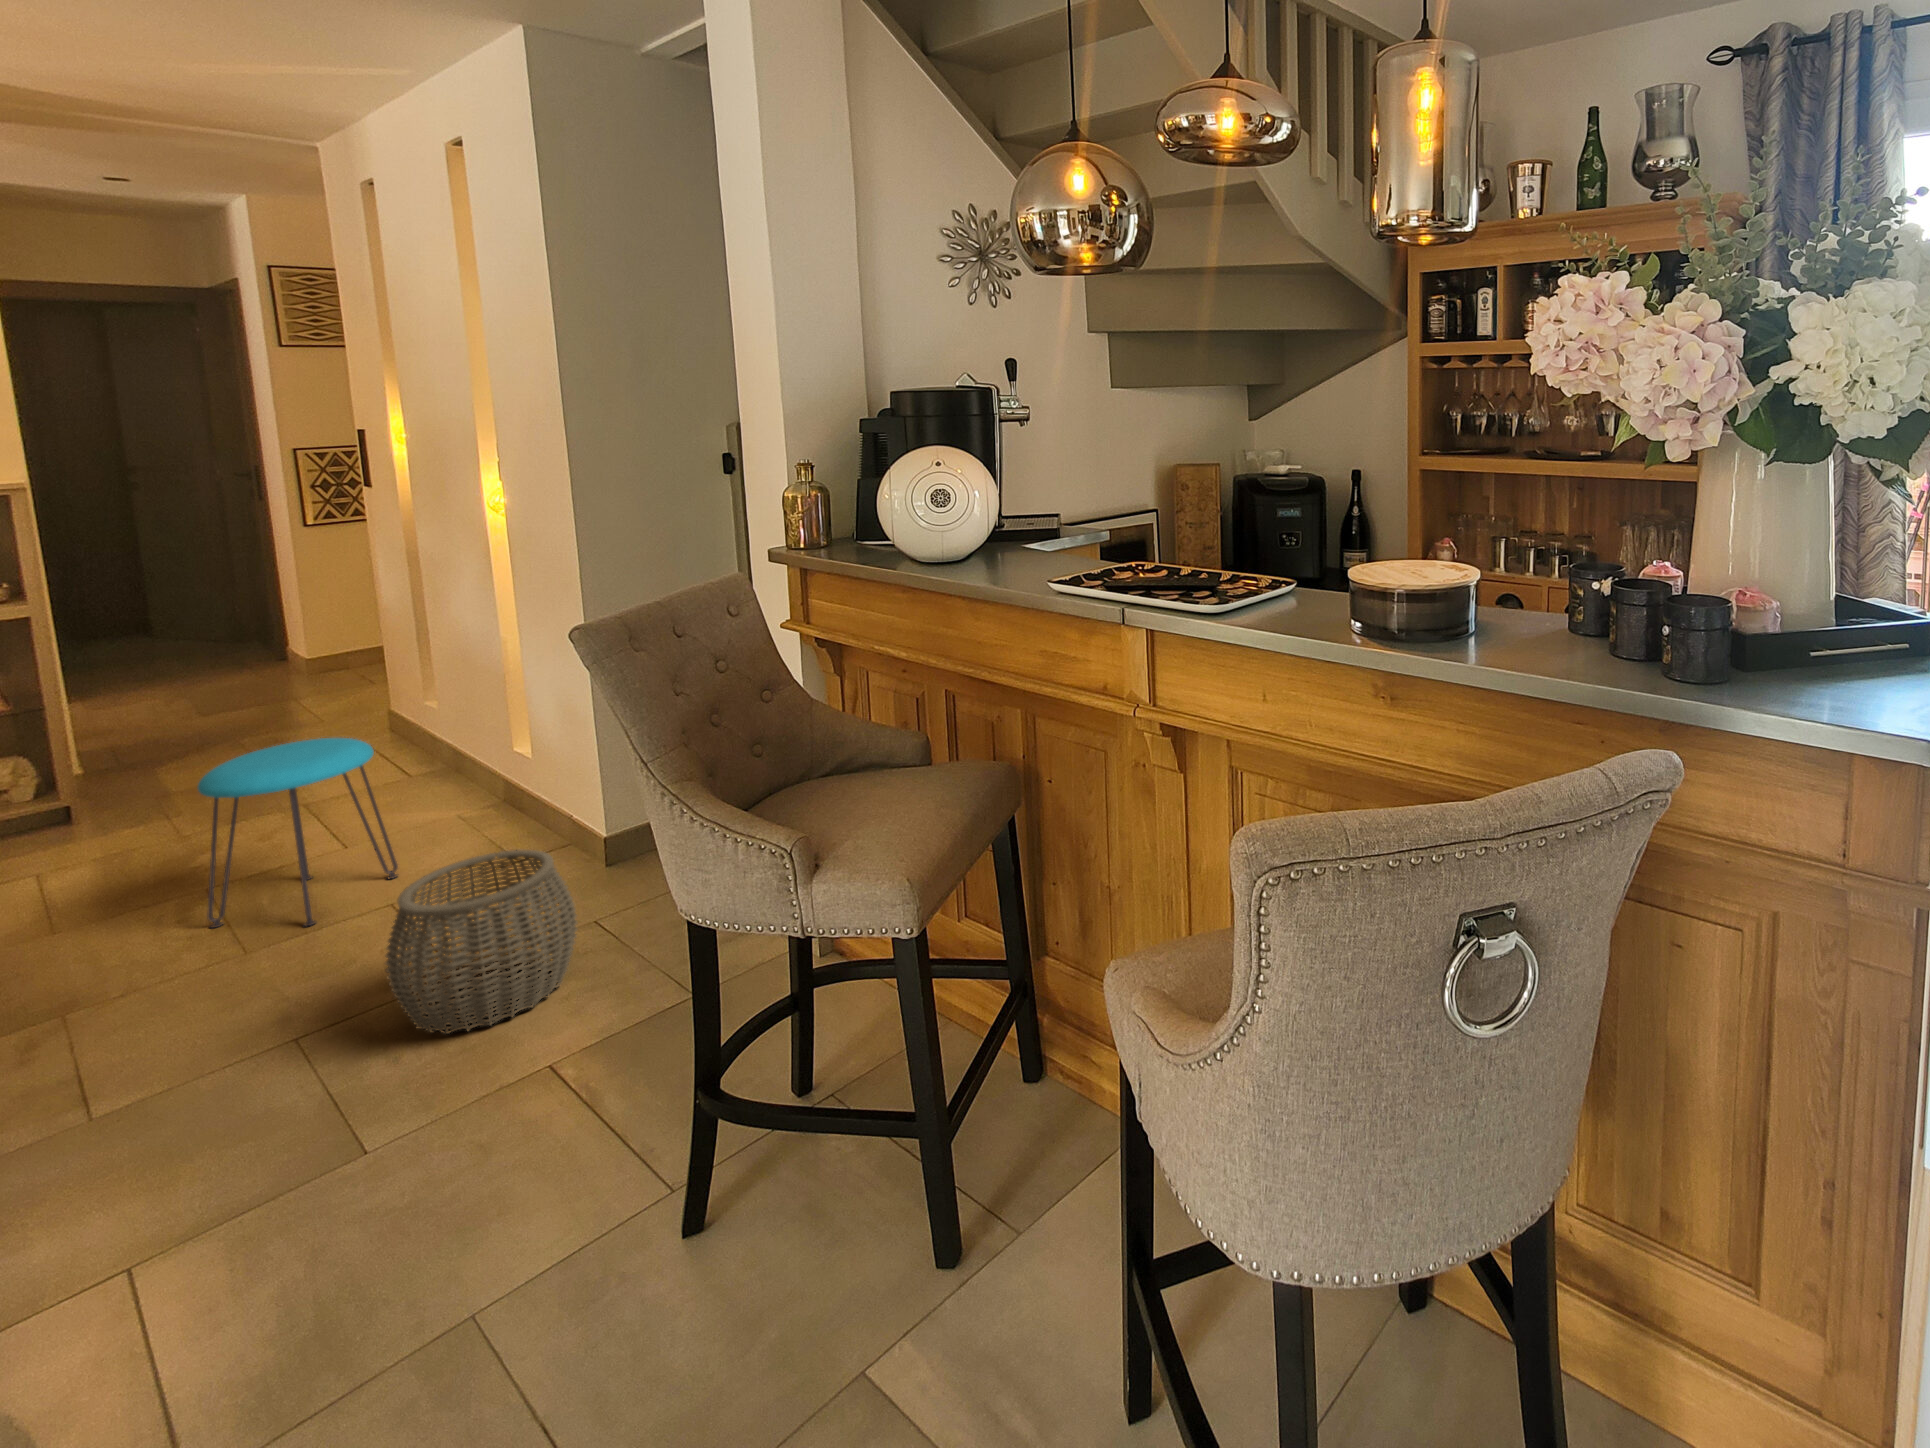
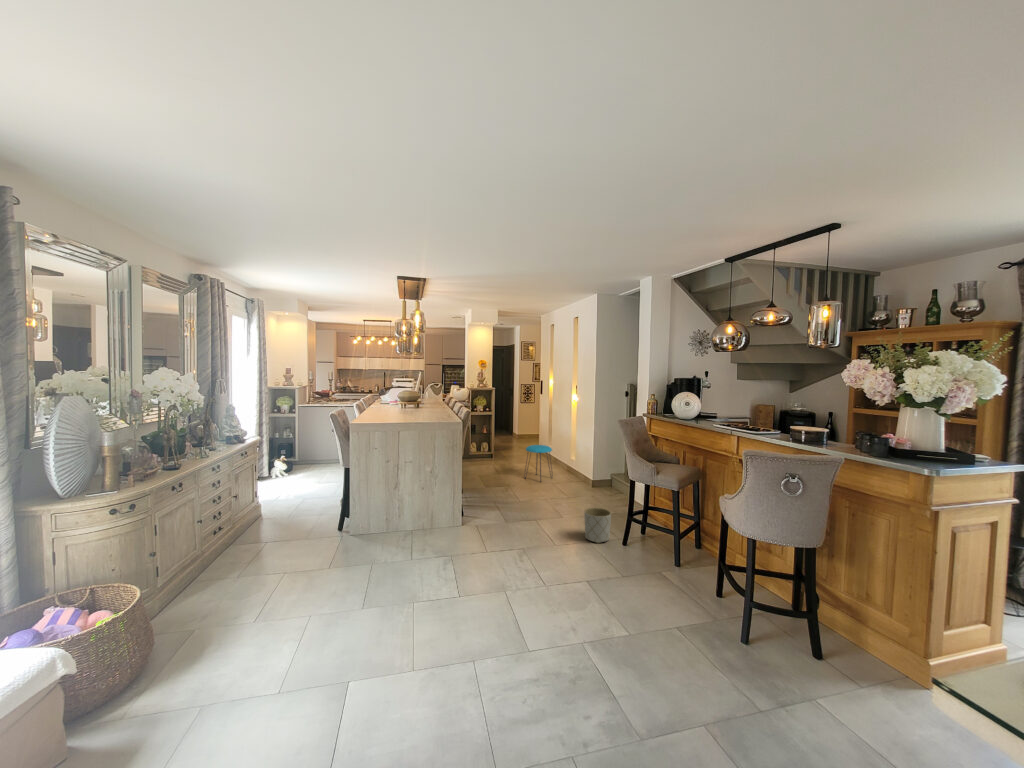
woven basket: present [385,850,577,1034] -> none [563,471,595,505]
planter: none [395,1113,585,1358] -> present [584,508,611,543]

